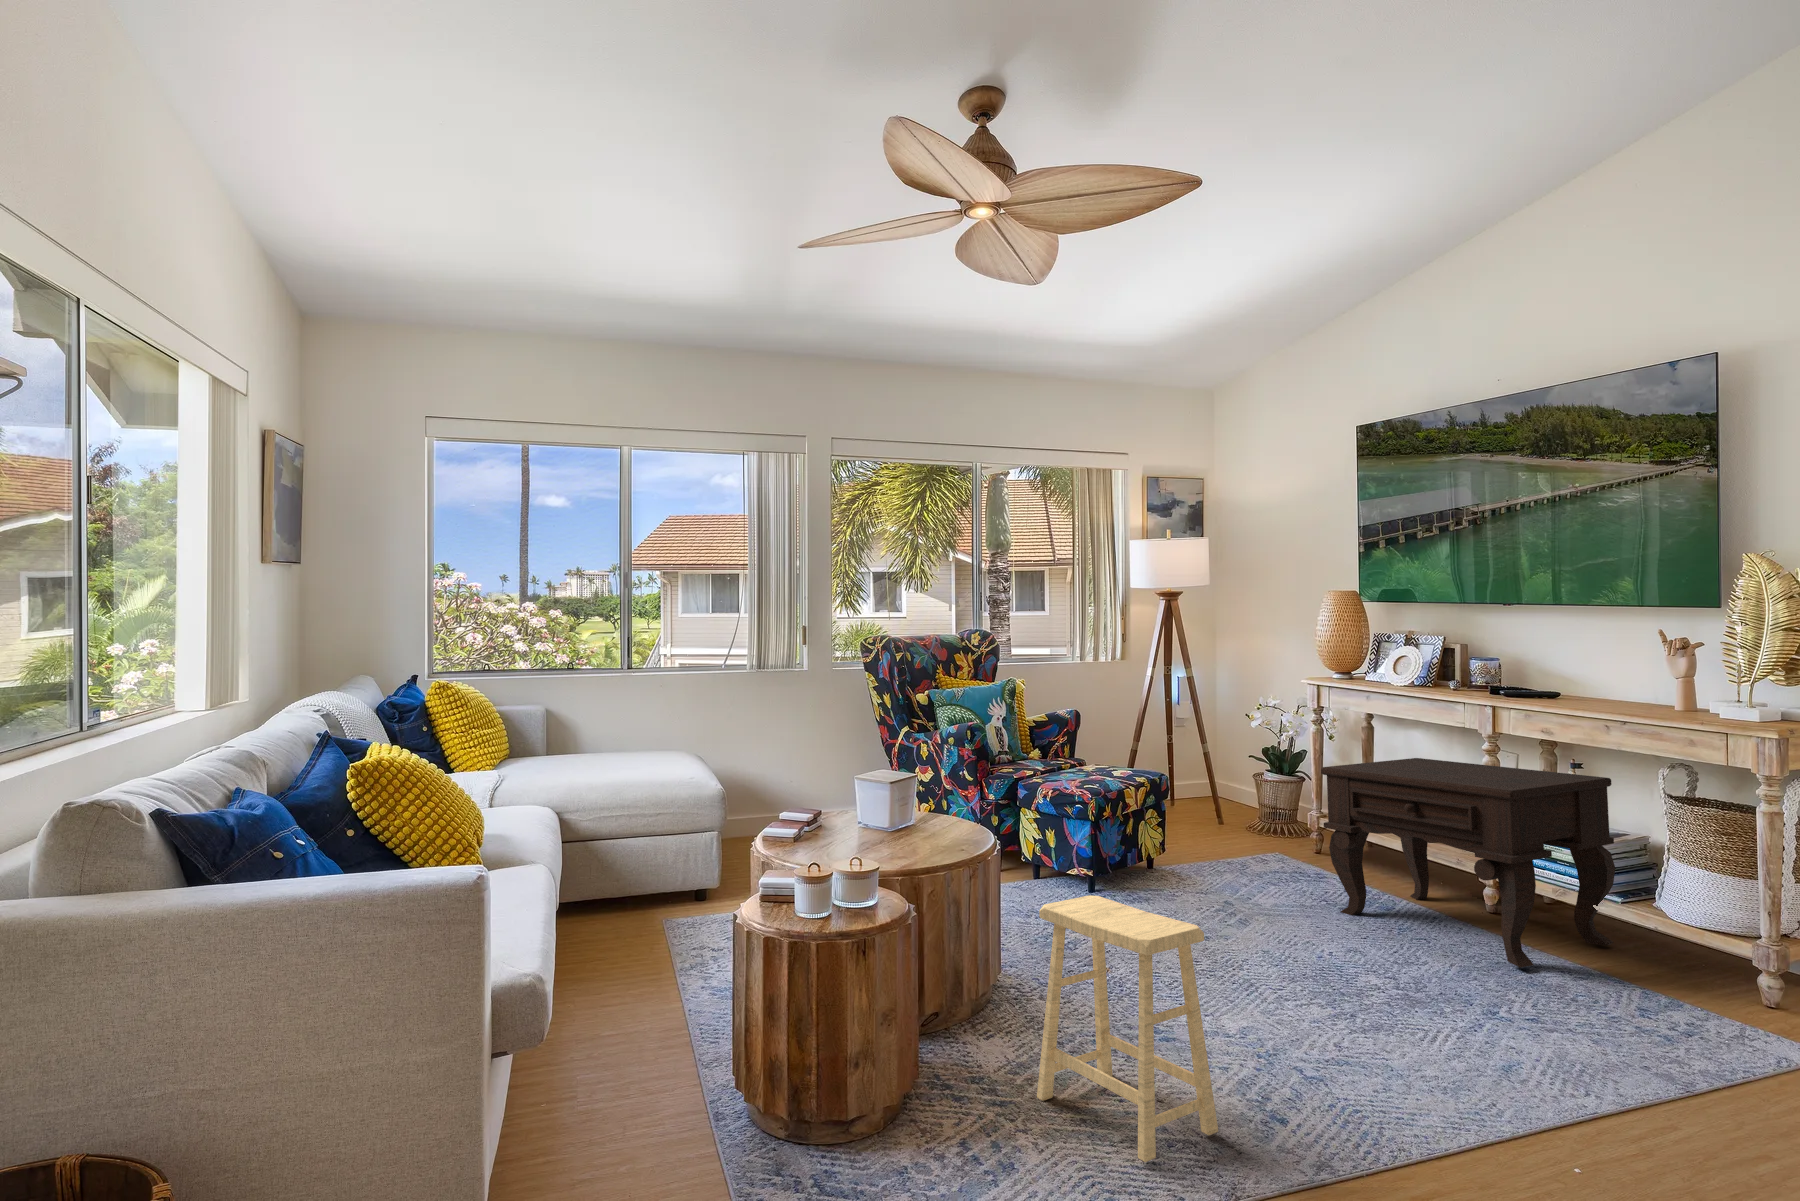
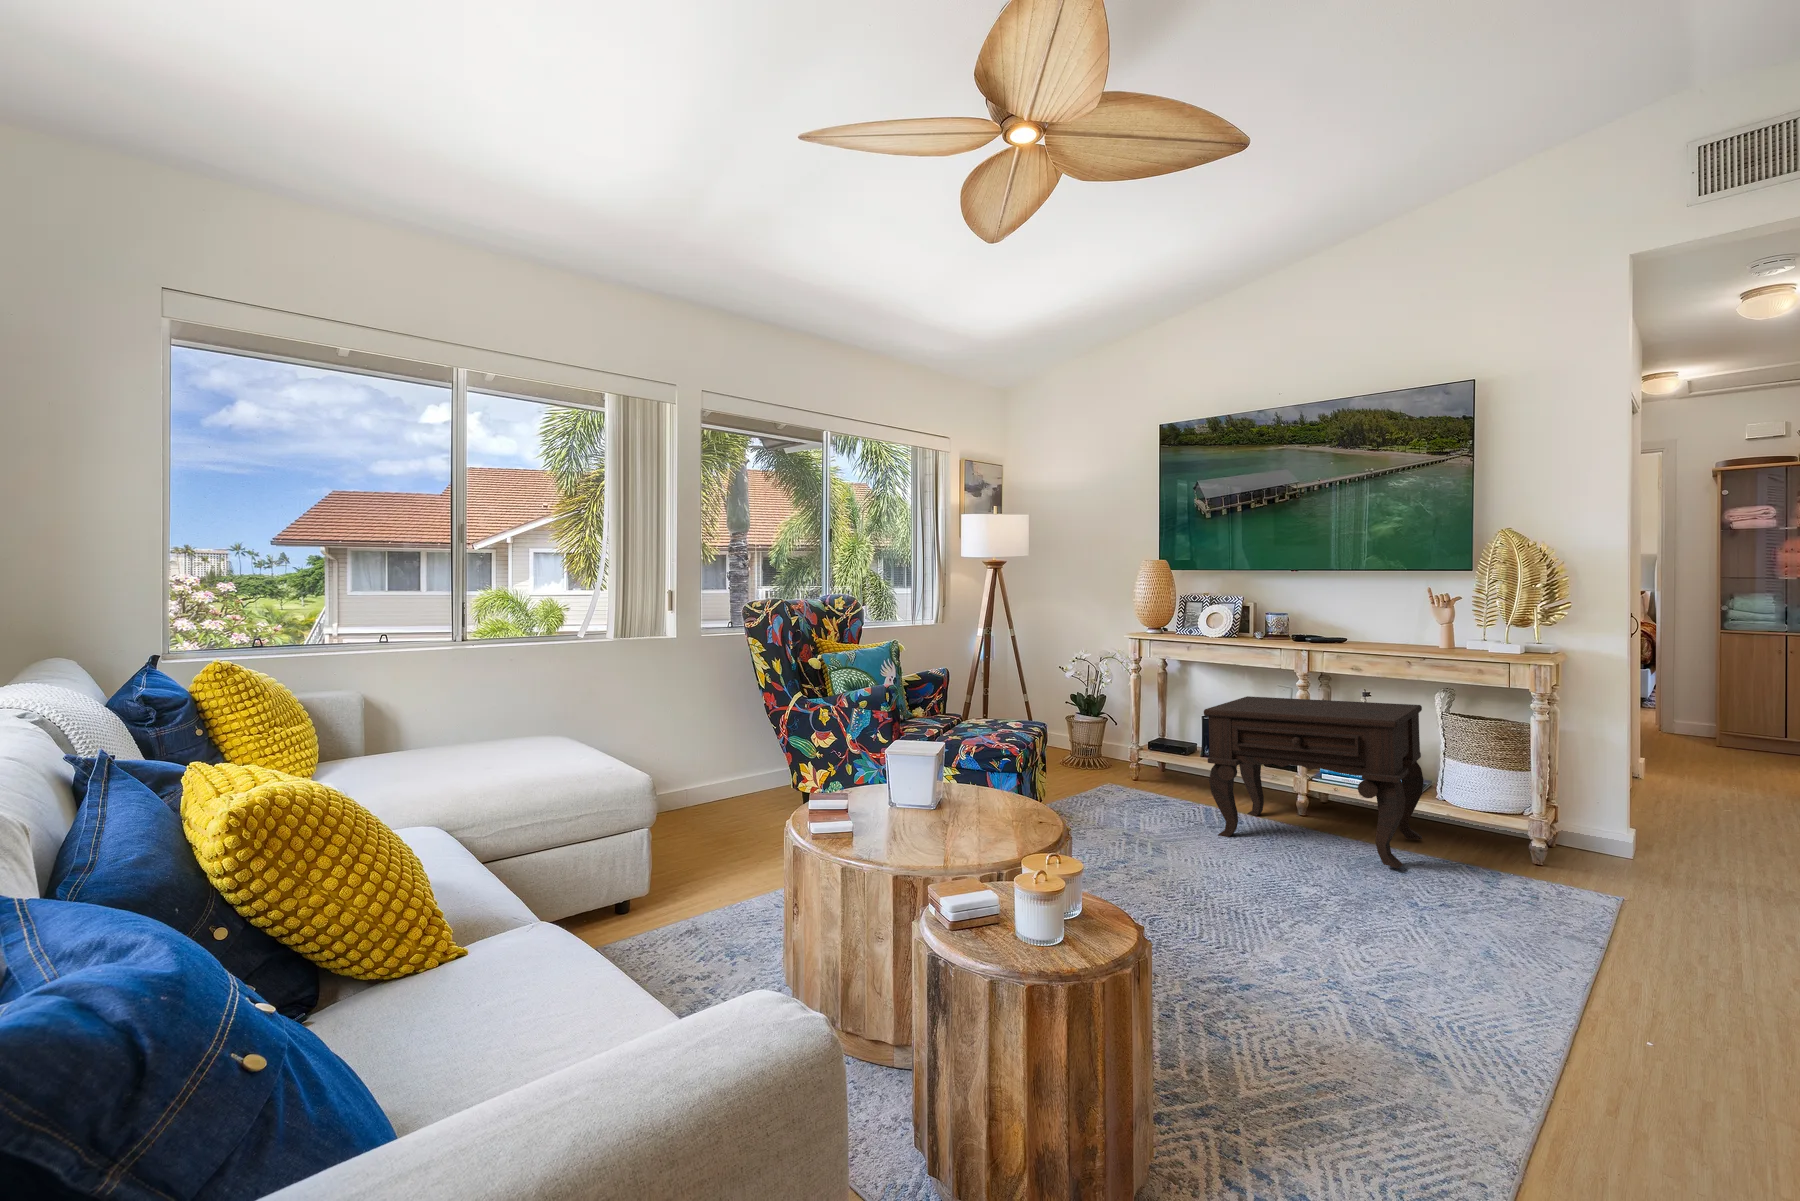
footstool: present [1037,895,1218,1162] -> none [1201,866,1404,1160]

